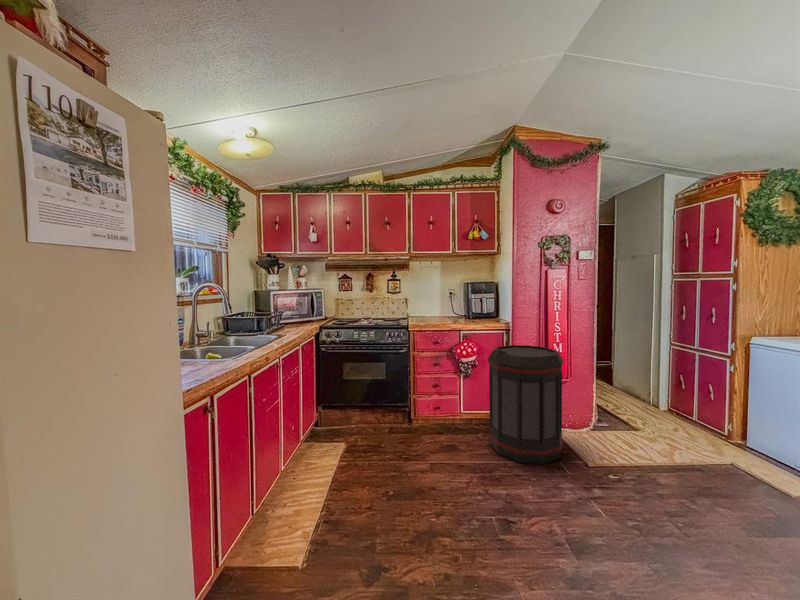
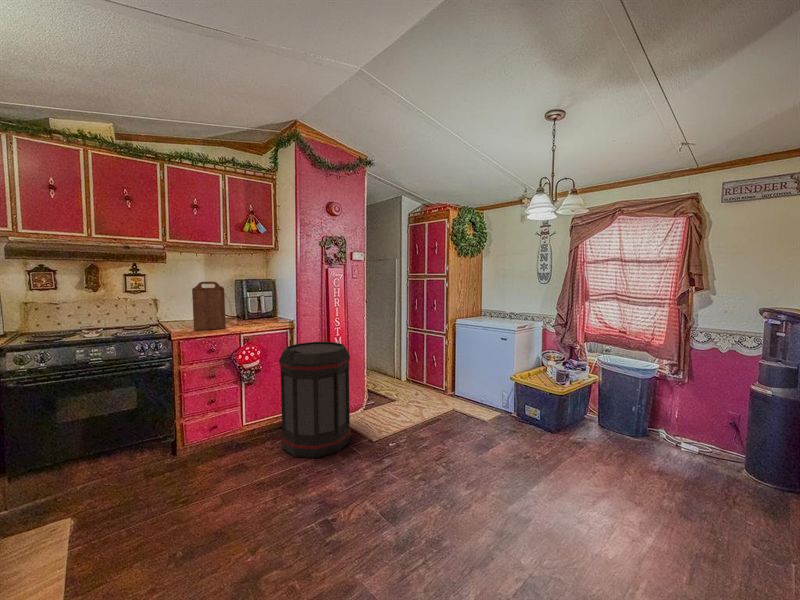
cutting board: none [424,284,448,325] -> present [192,281,226,330]

